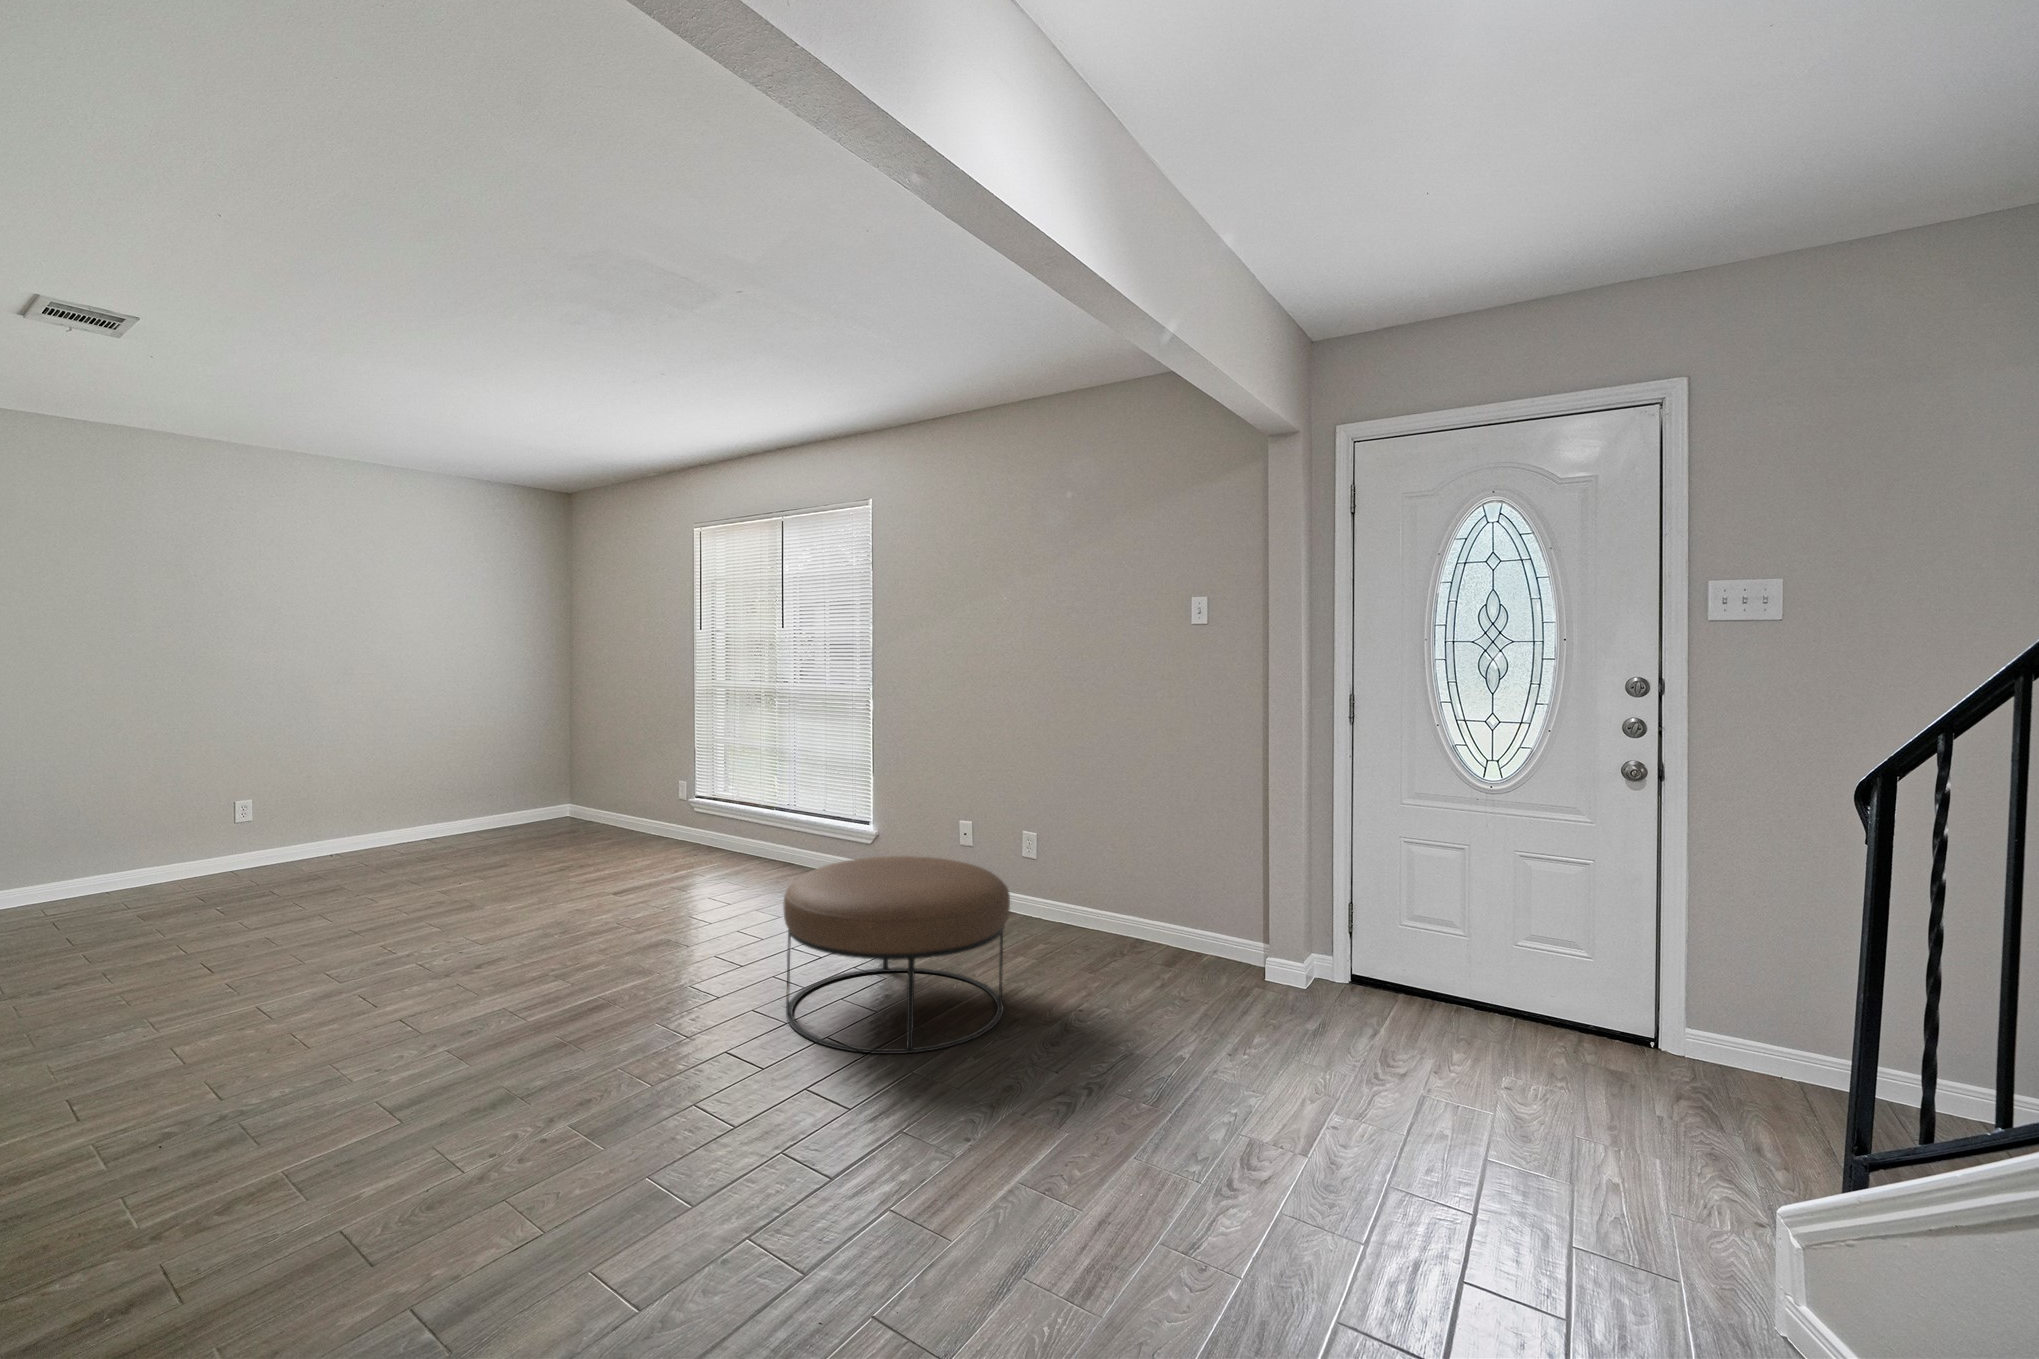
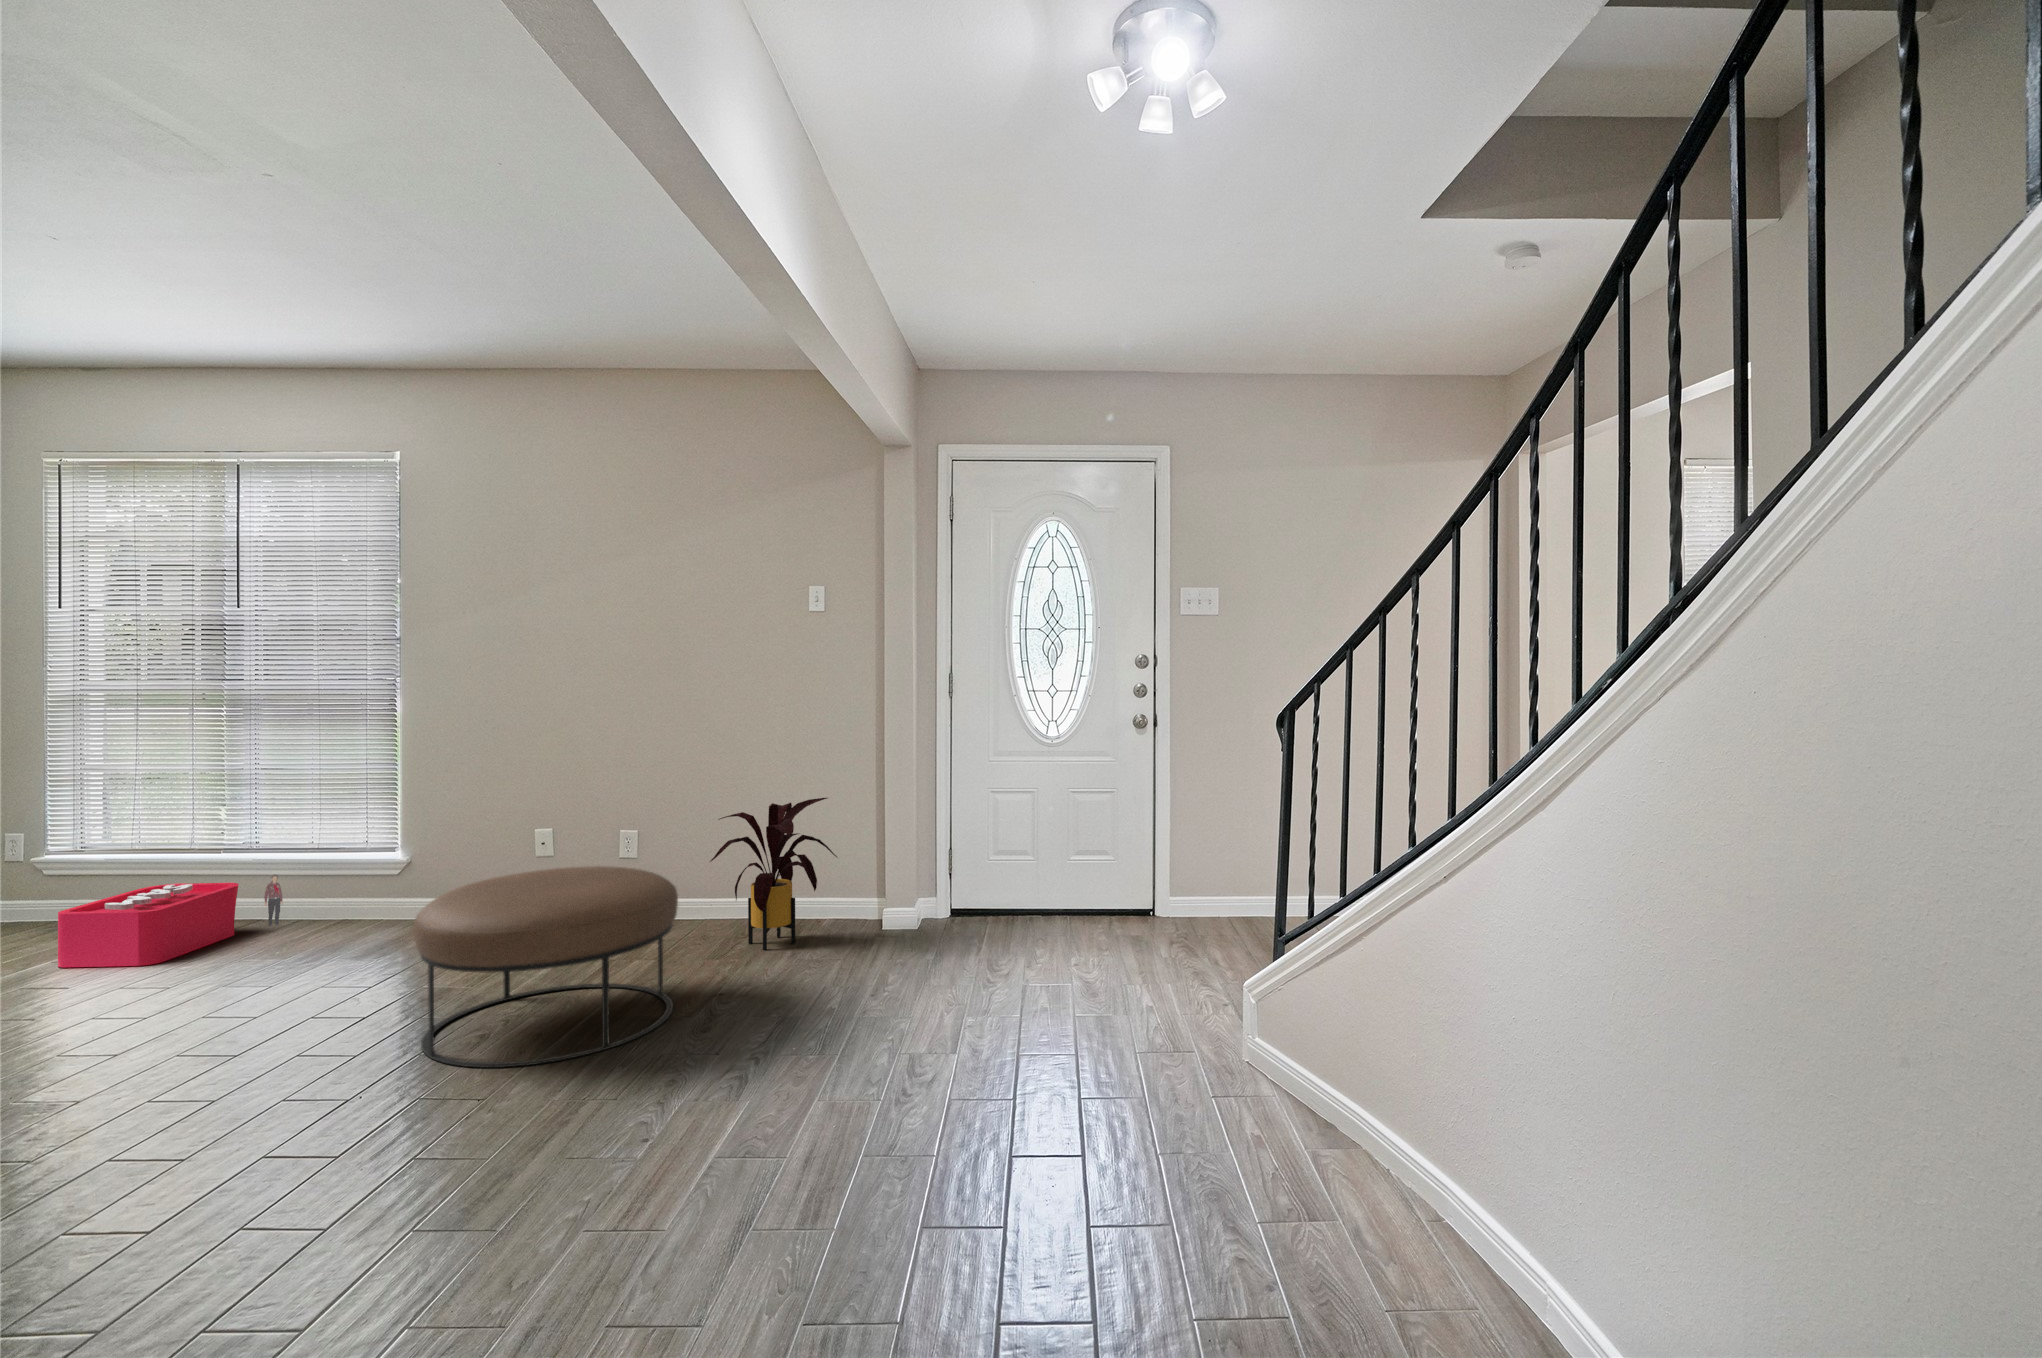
house plant: none [1073,820,1215,975] -> present [710,798,837,950]
storage bin: none [685,823,816,881] -> present [58,875,283,967]

